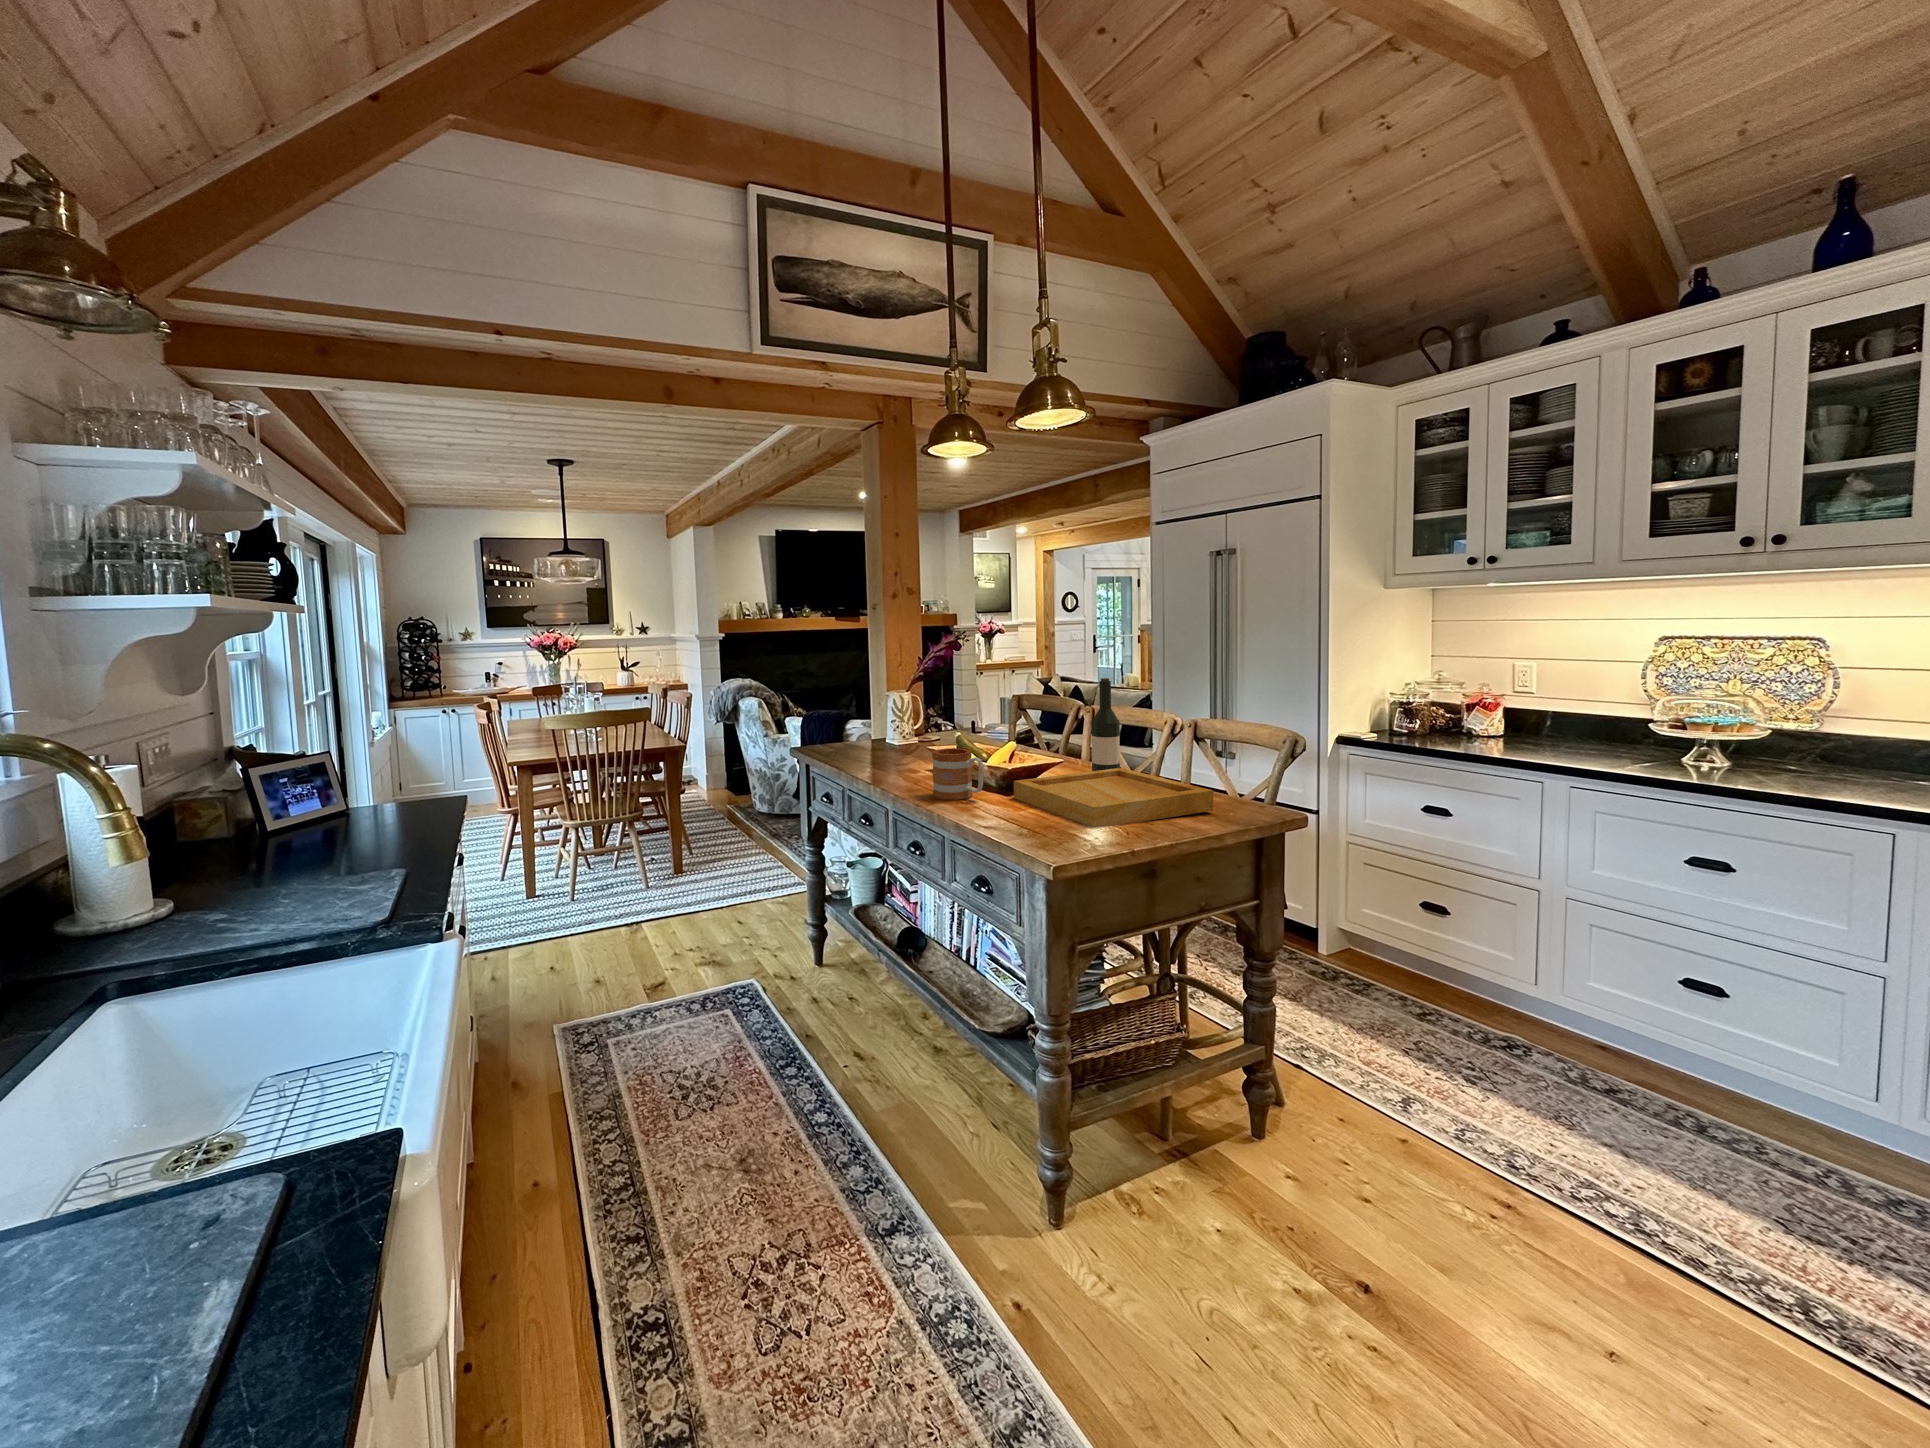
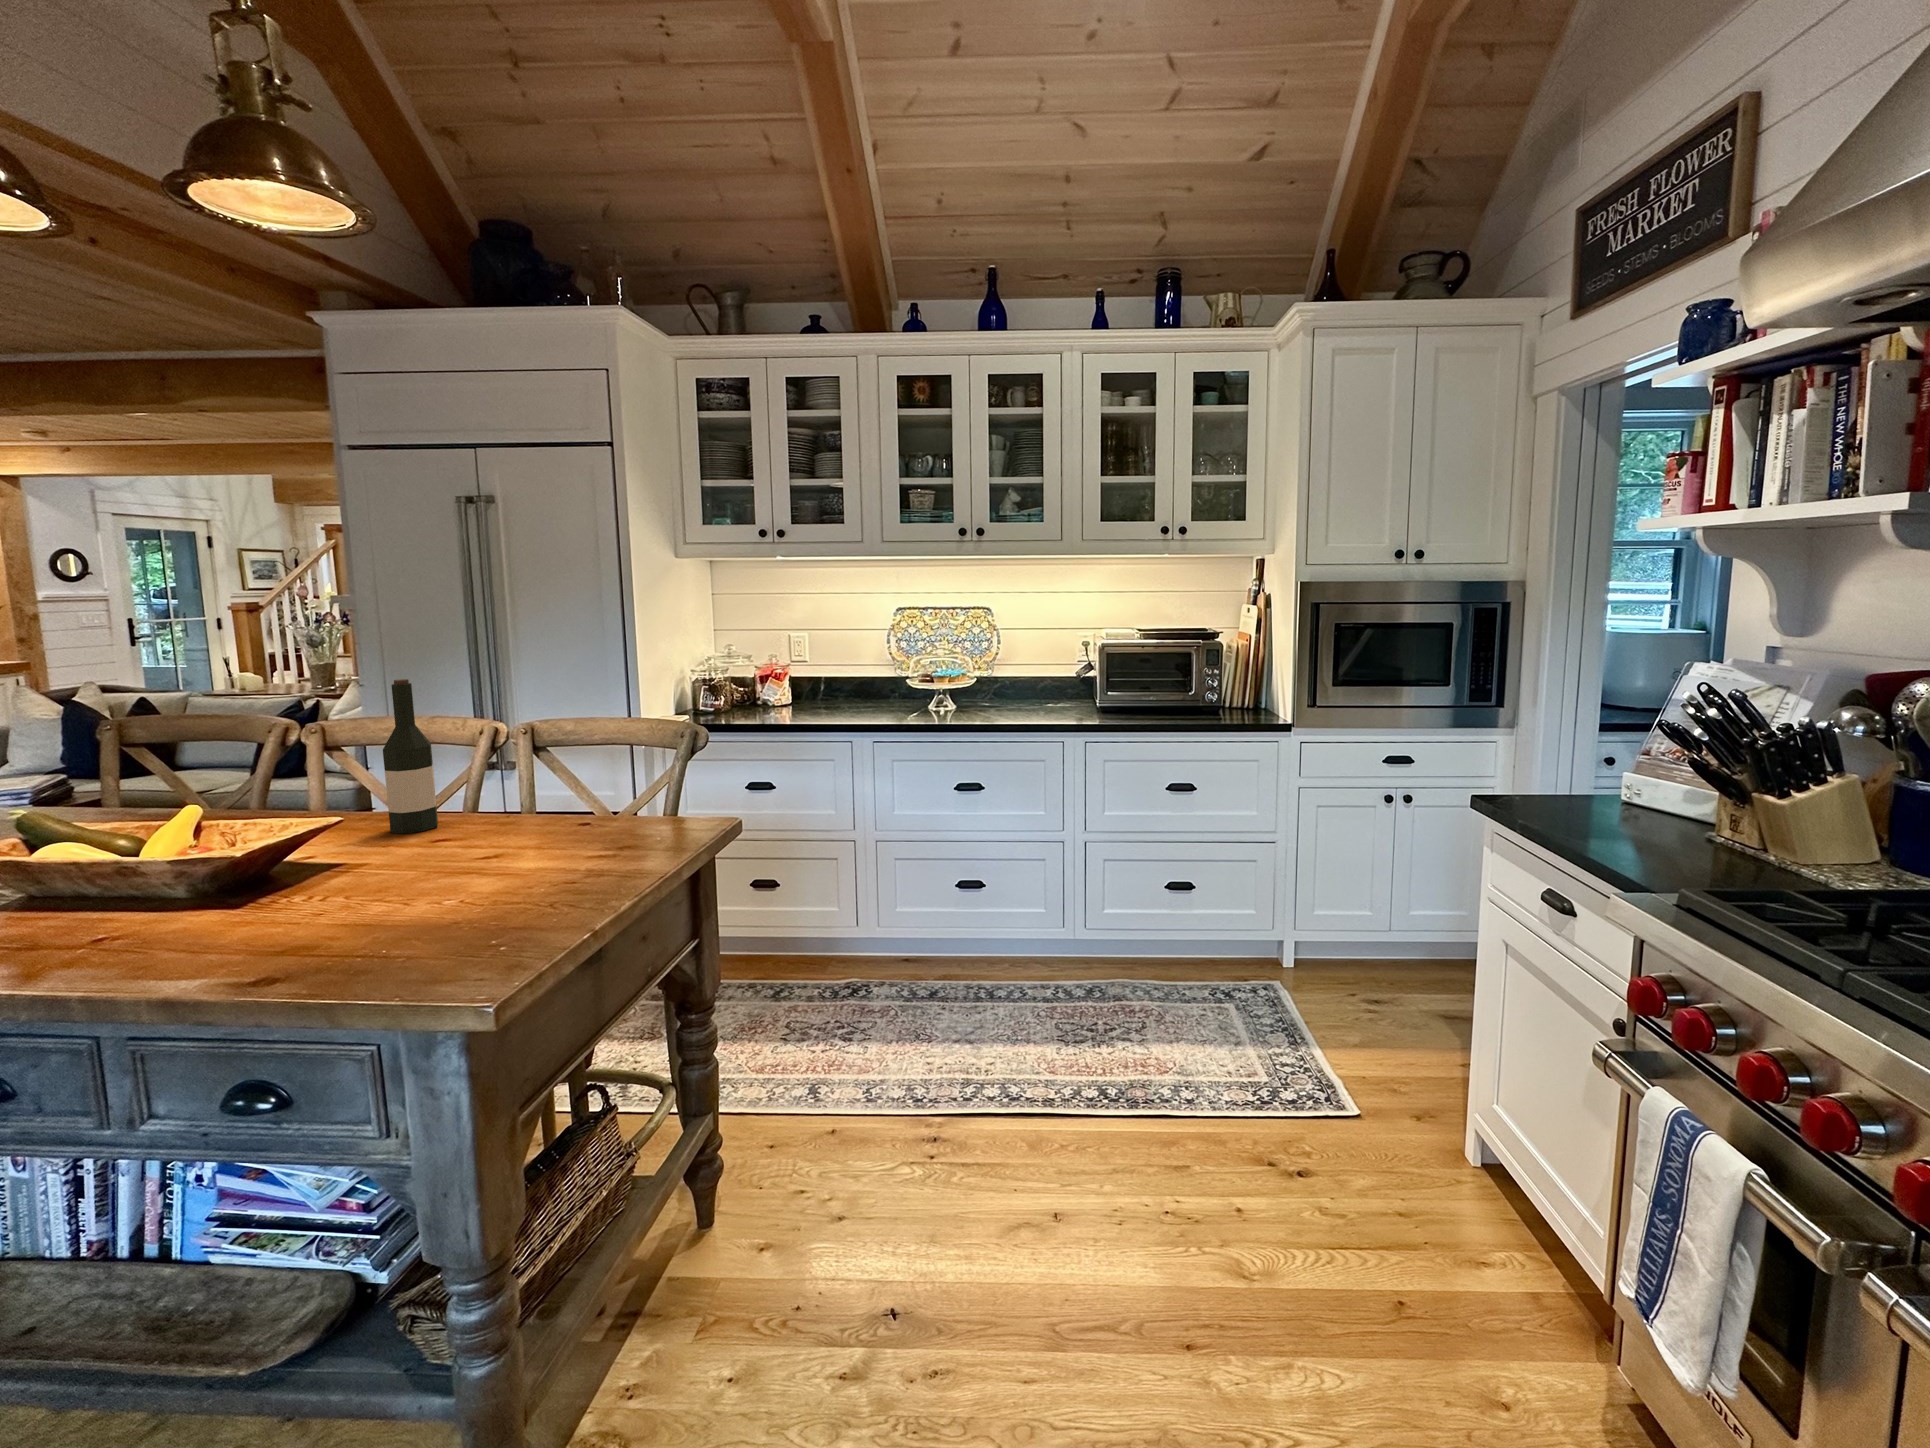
mug: present [932,748,984,800] -> none [80,838,233,950]
tray: present [1014,768,1213,827] -> none [294,811,641,913]

